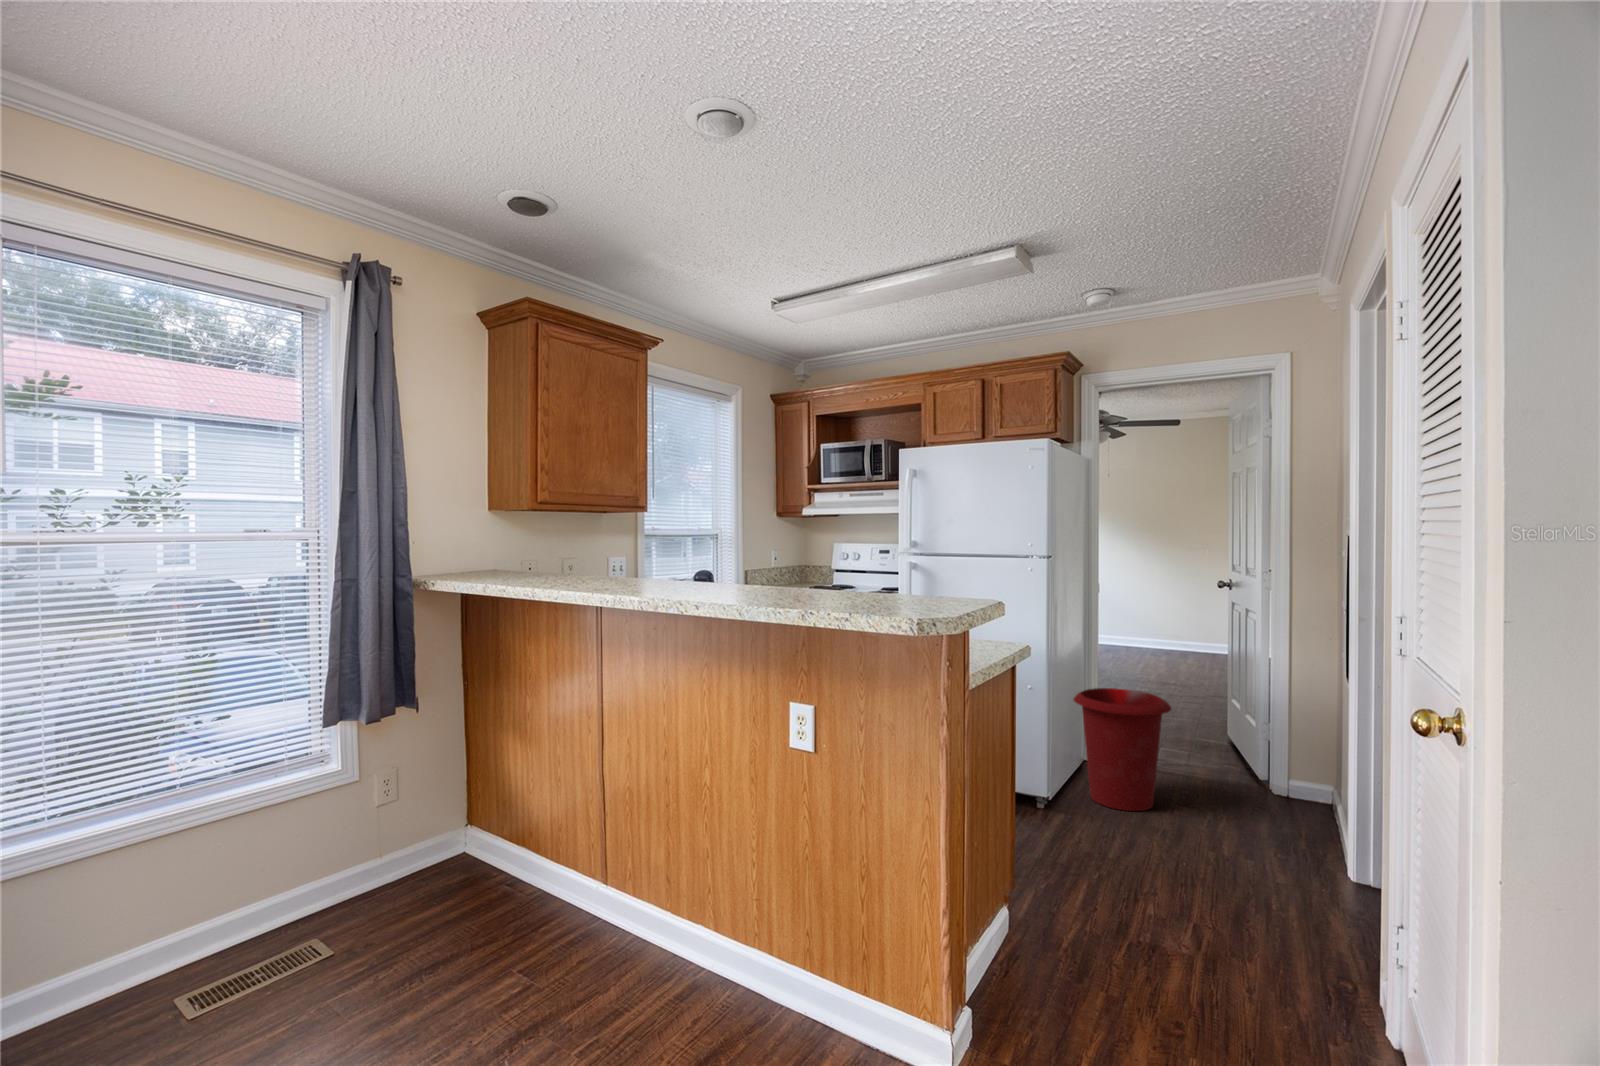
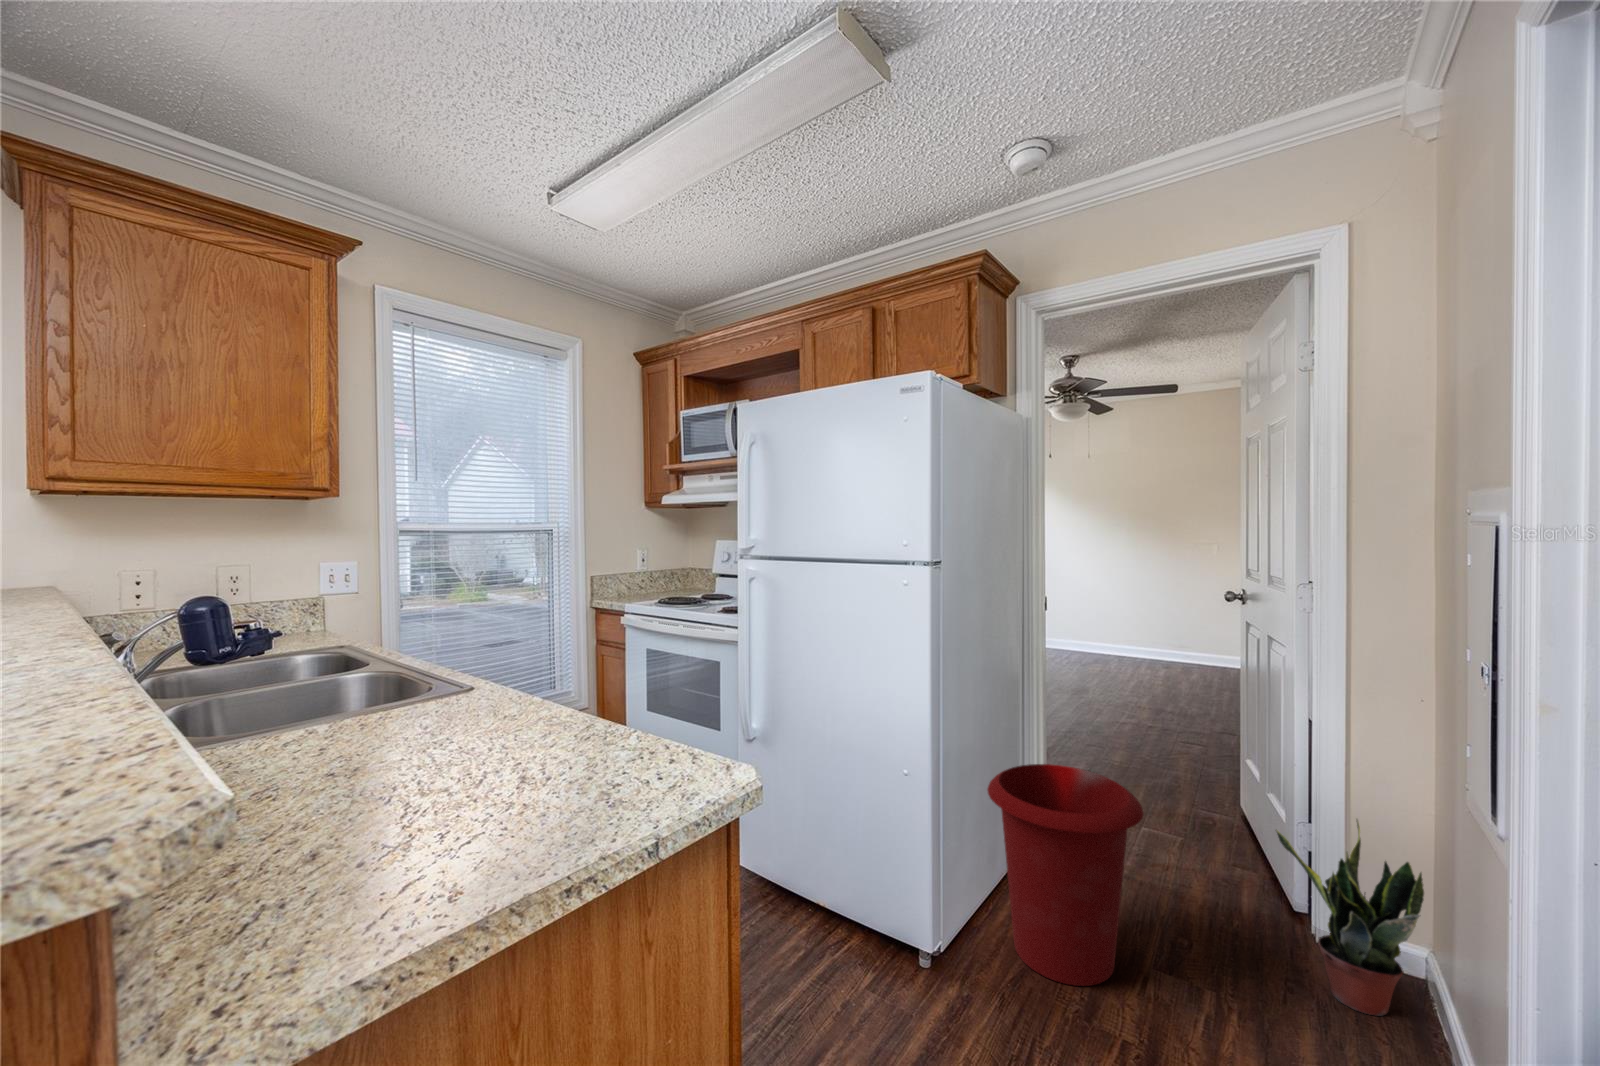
potted plant: none [1248,710,1328,817] -> present [1276,820,1424,1016]

